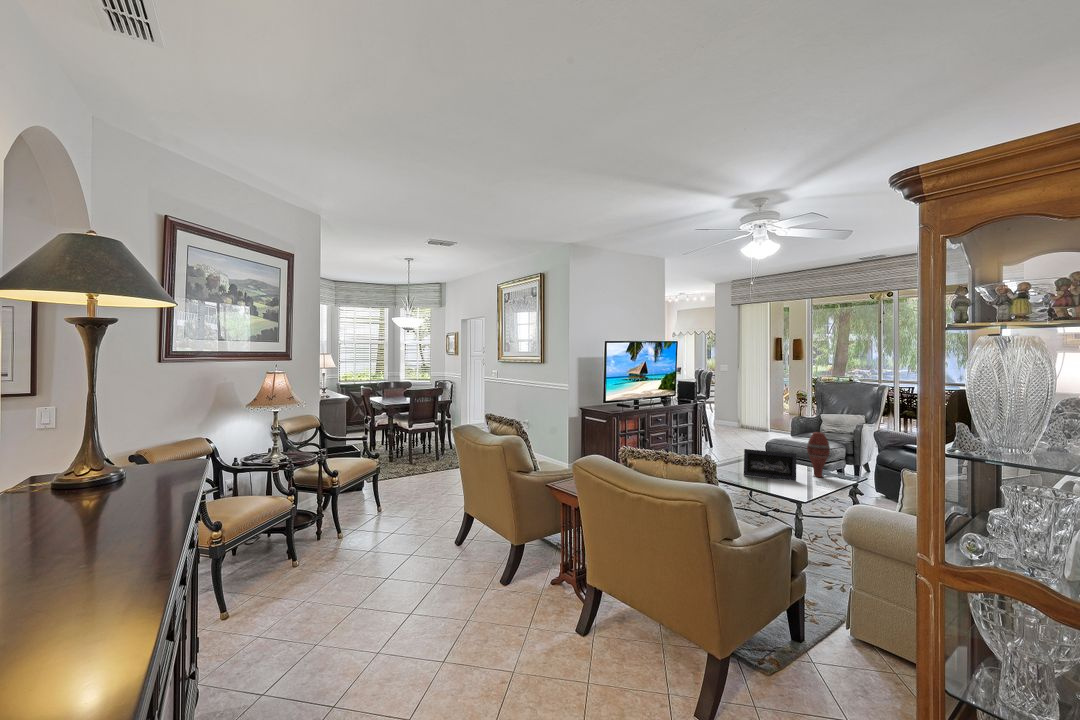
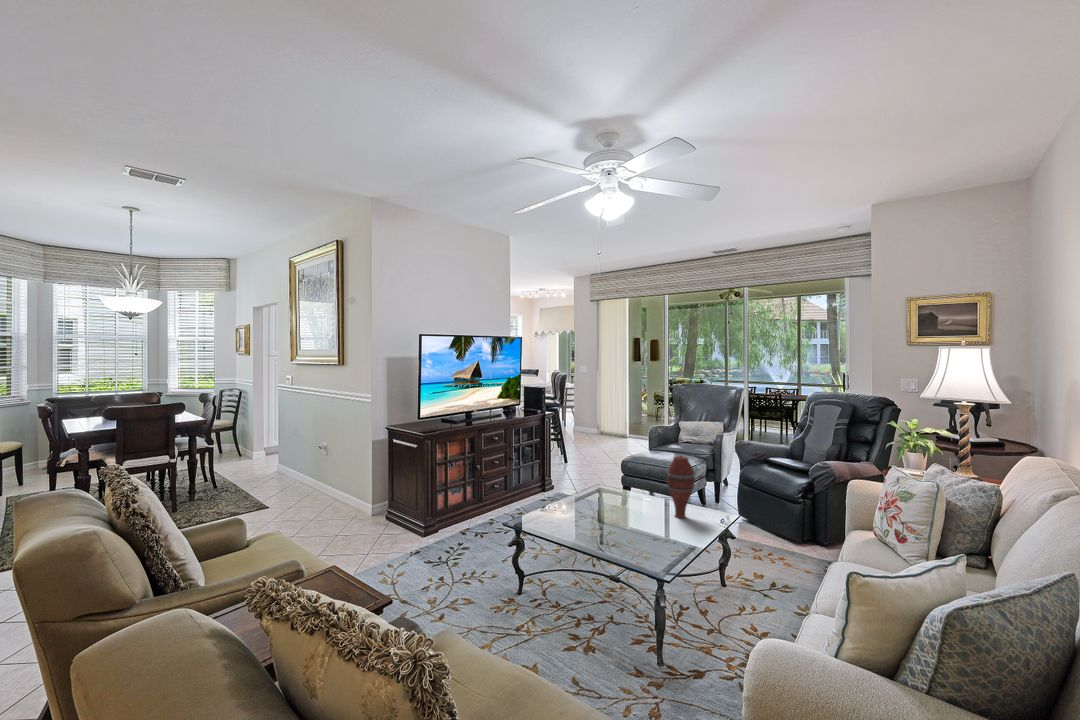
picture frame: present [744,449,796,481] -> none [586,486,654,530]

